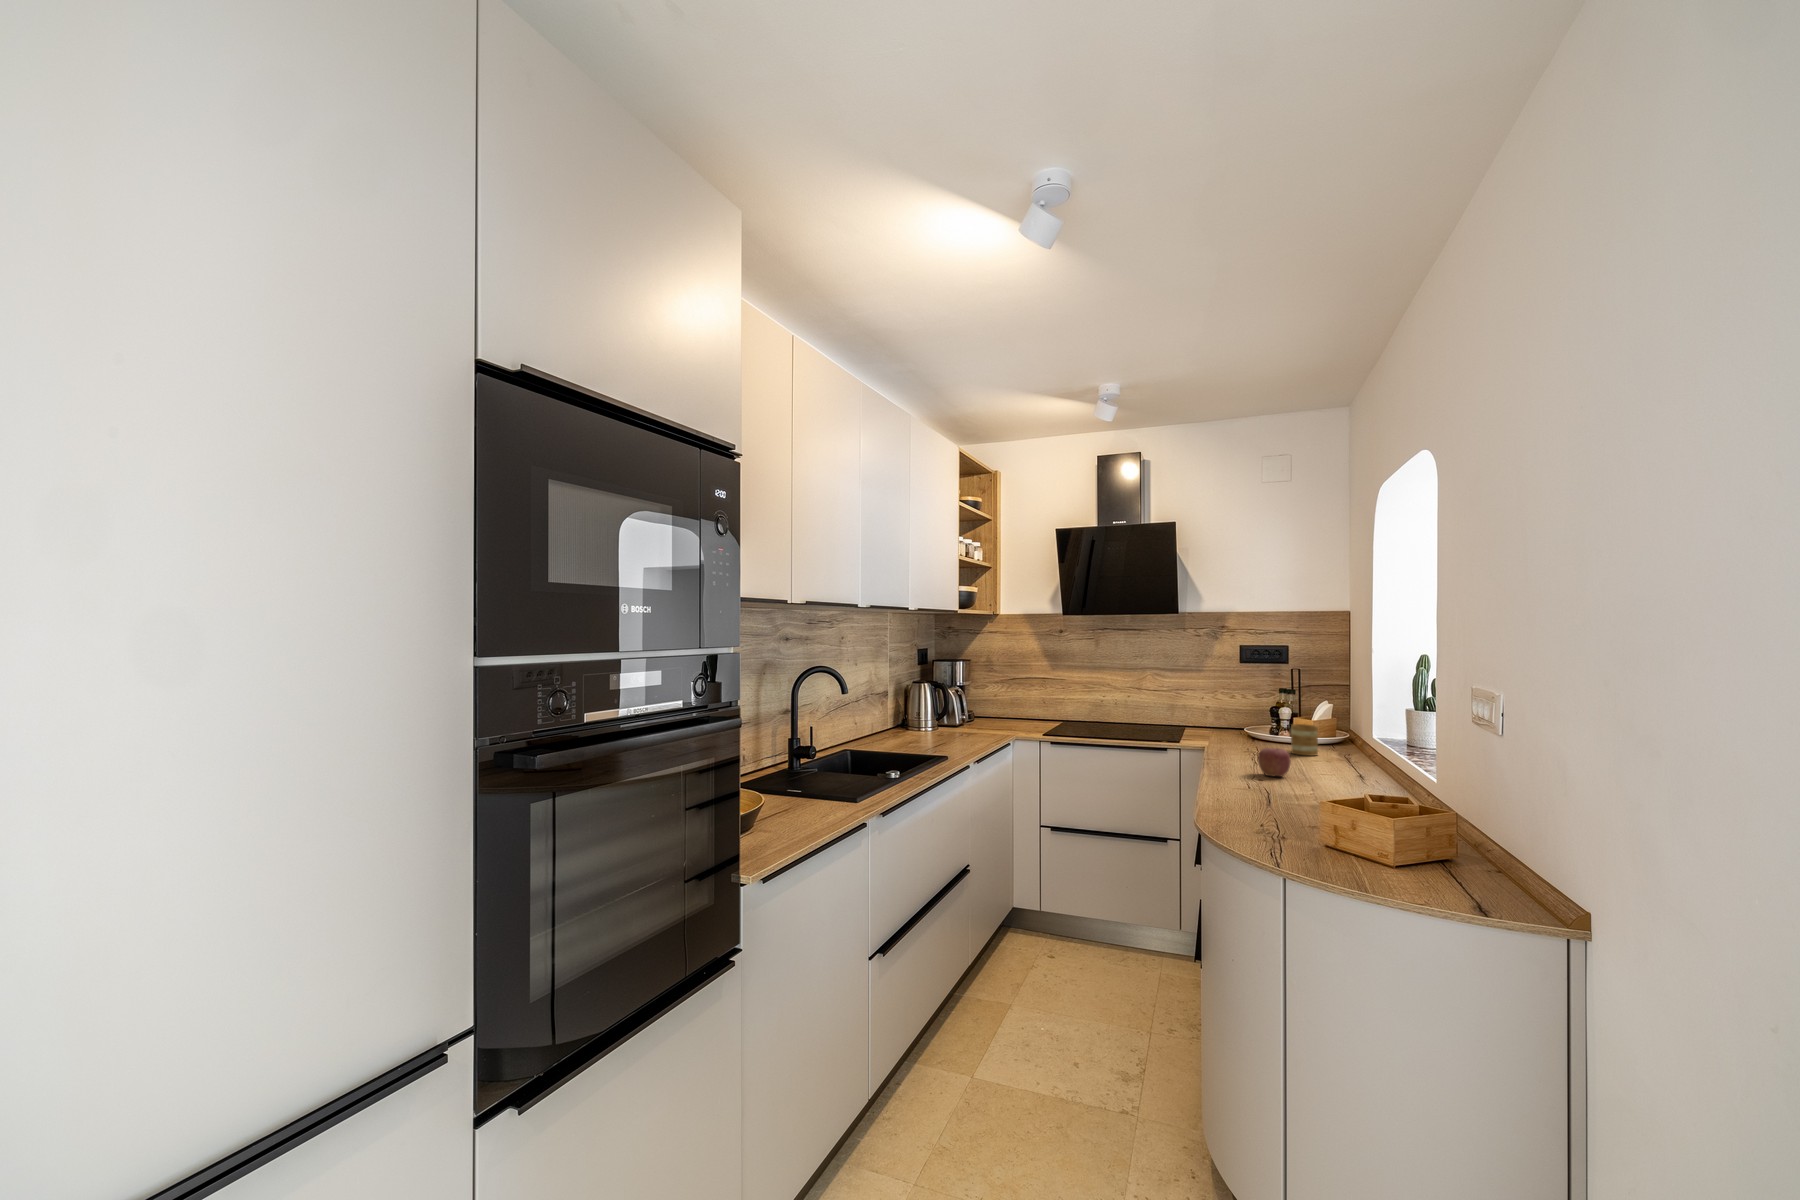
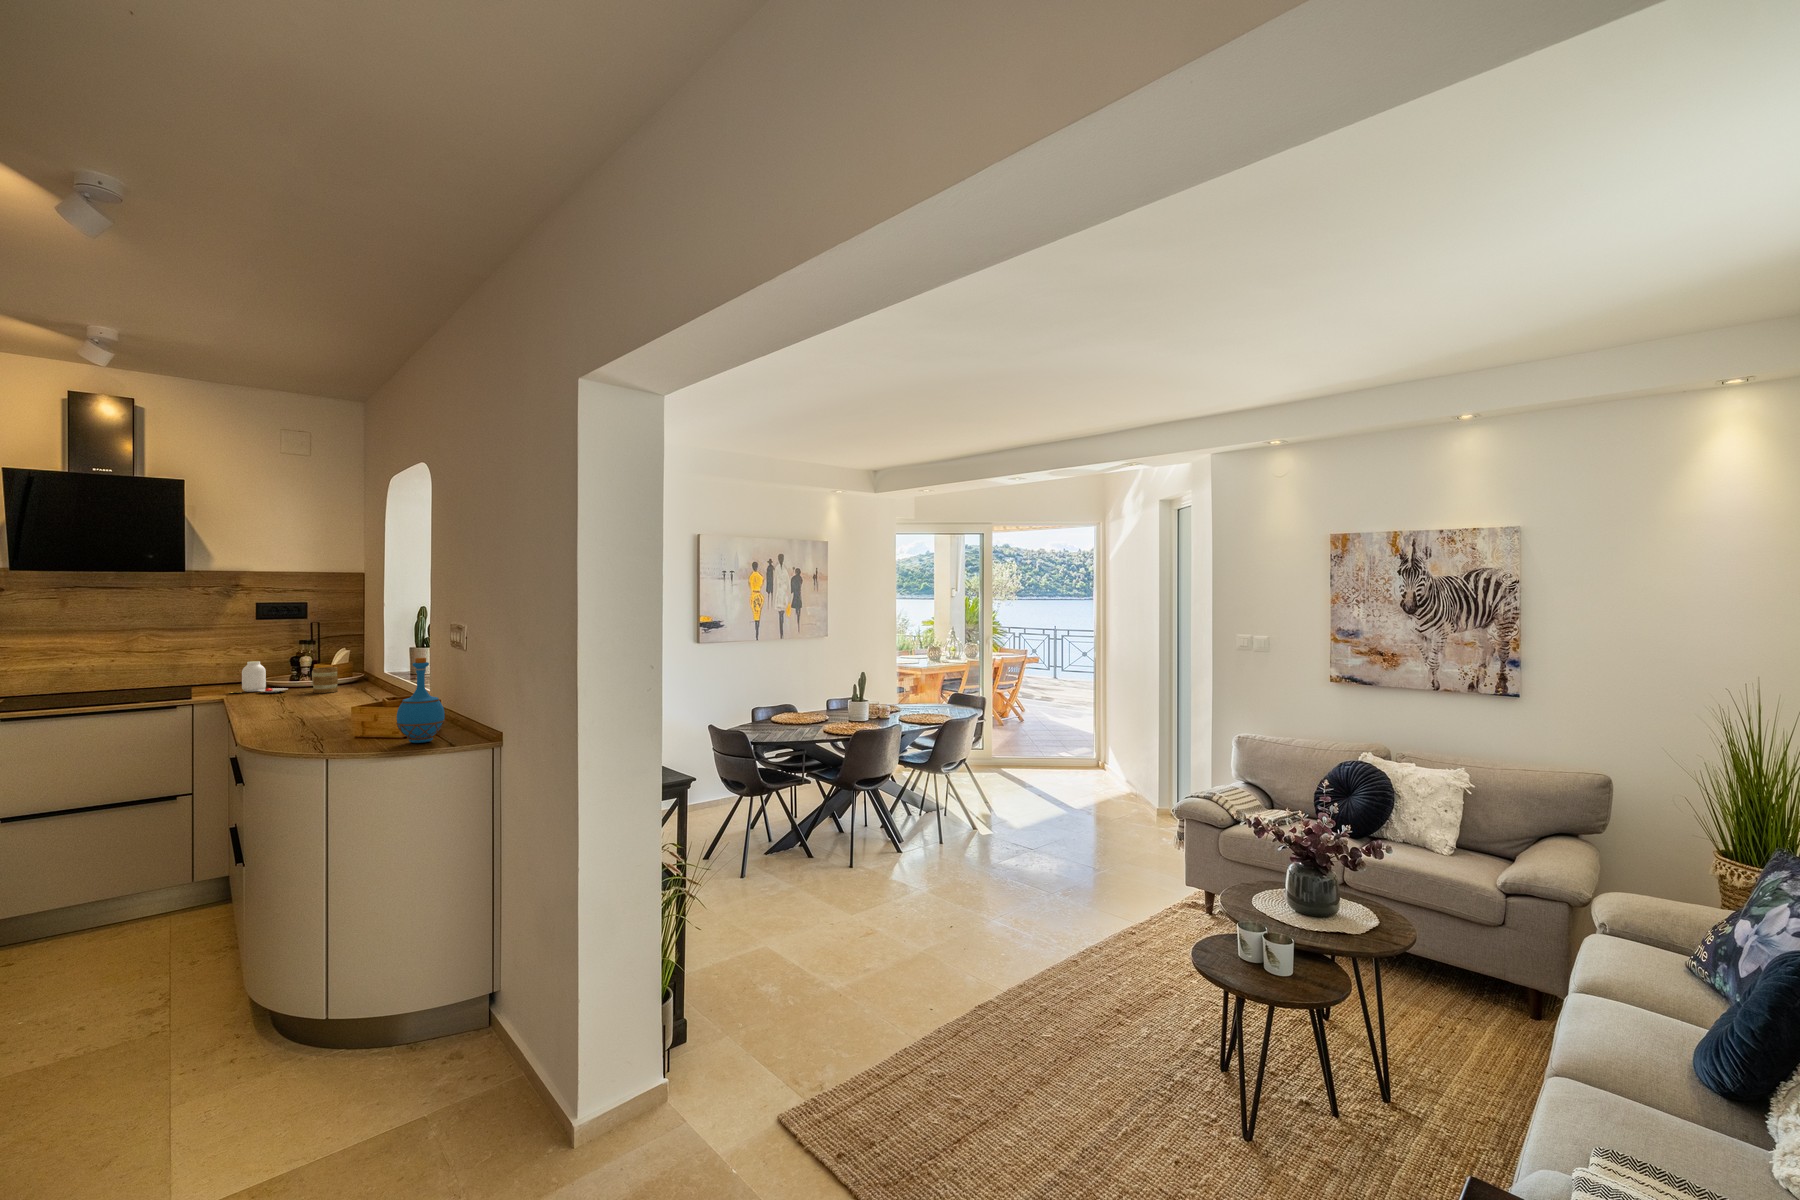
jar: none [1212,709,1266,746] -> present [230,661,287,693]
bottle: none [1385,745,1466,884] -> present [396,658,445,743]
apple: present [1258,748,1291,777] -> none [286,686,317,709]

